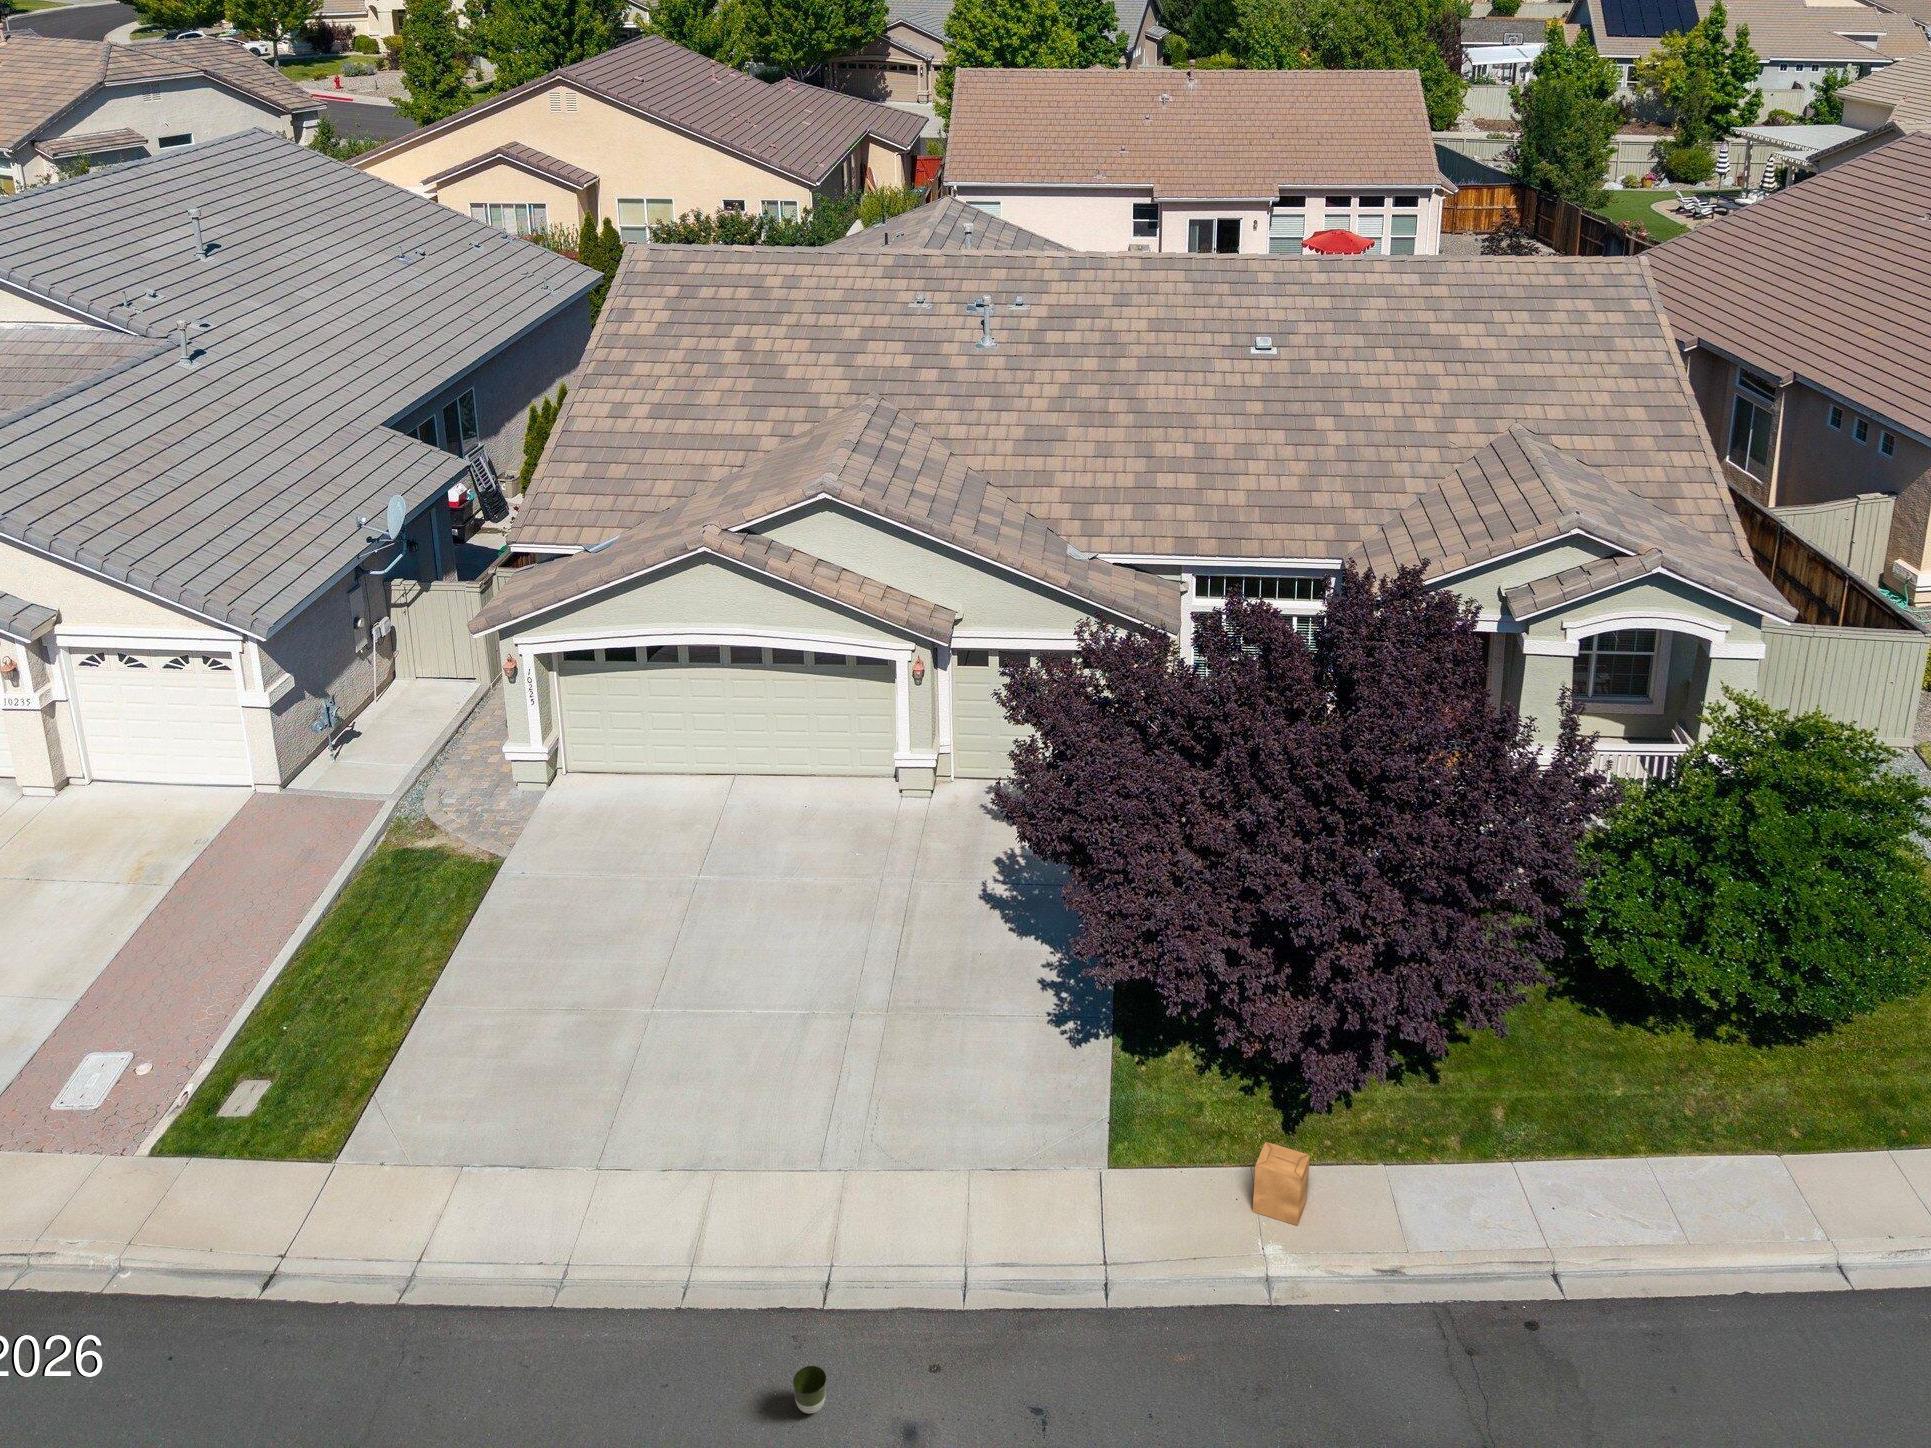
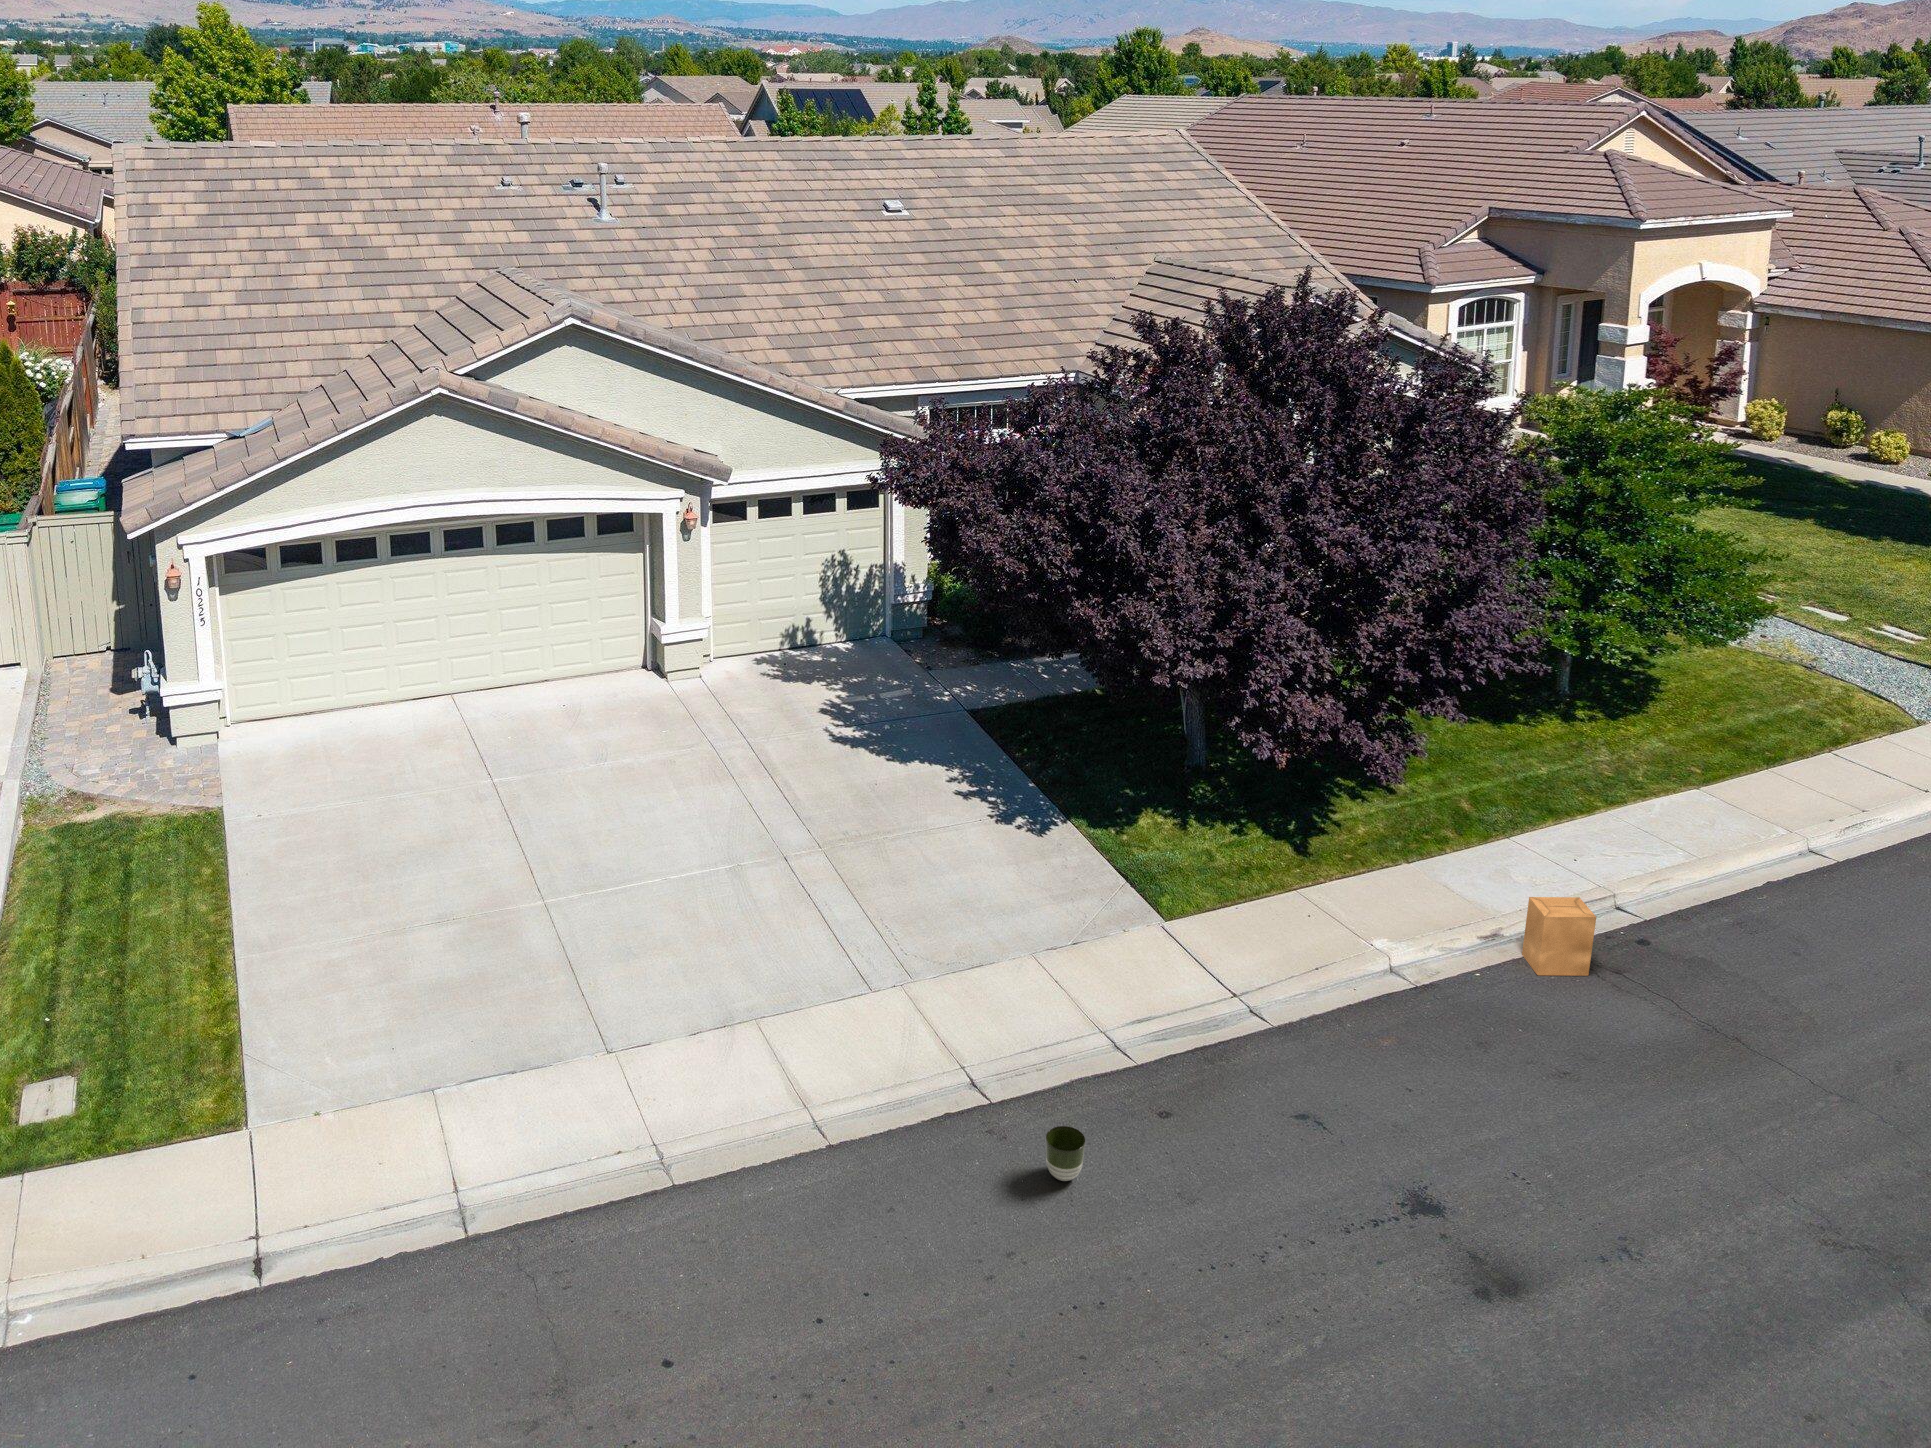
cardboard box: present [1253,1142,1310,1225] -> present [1522,897,1596,976]

